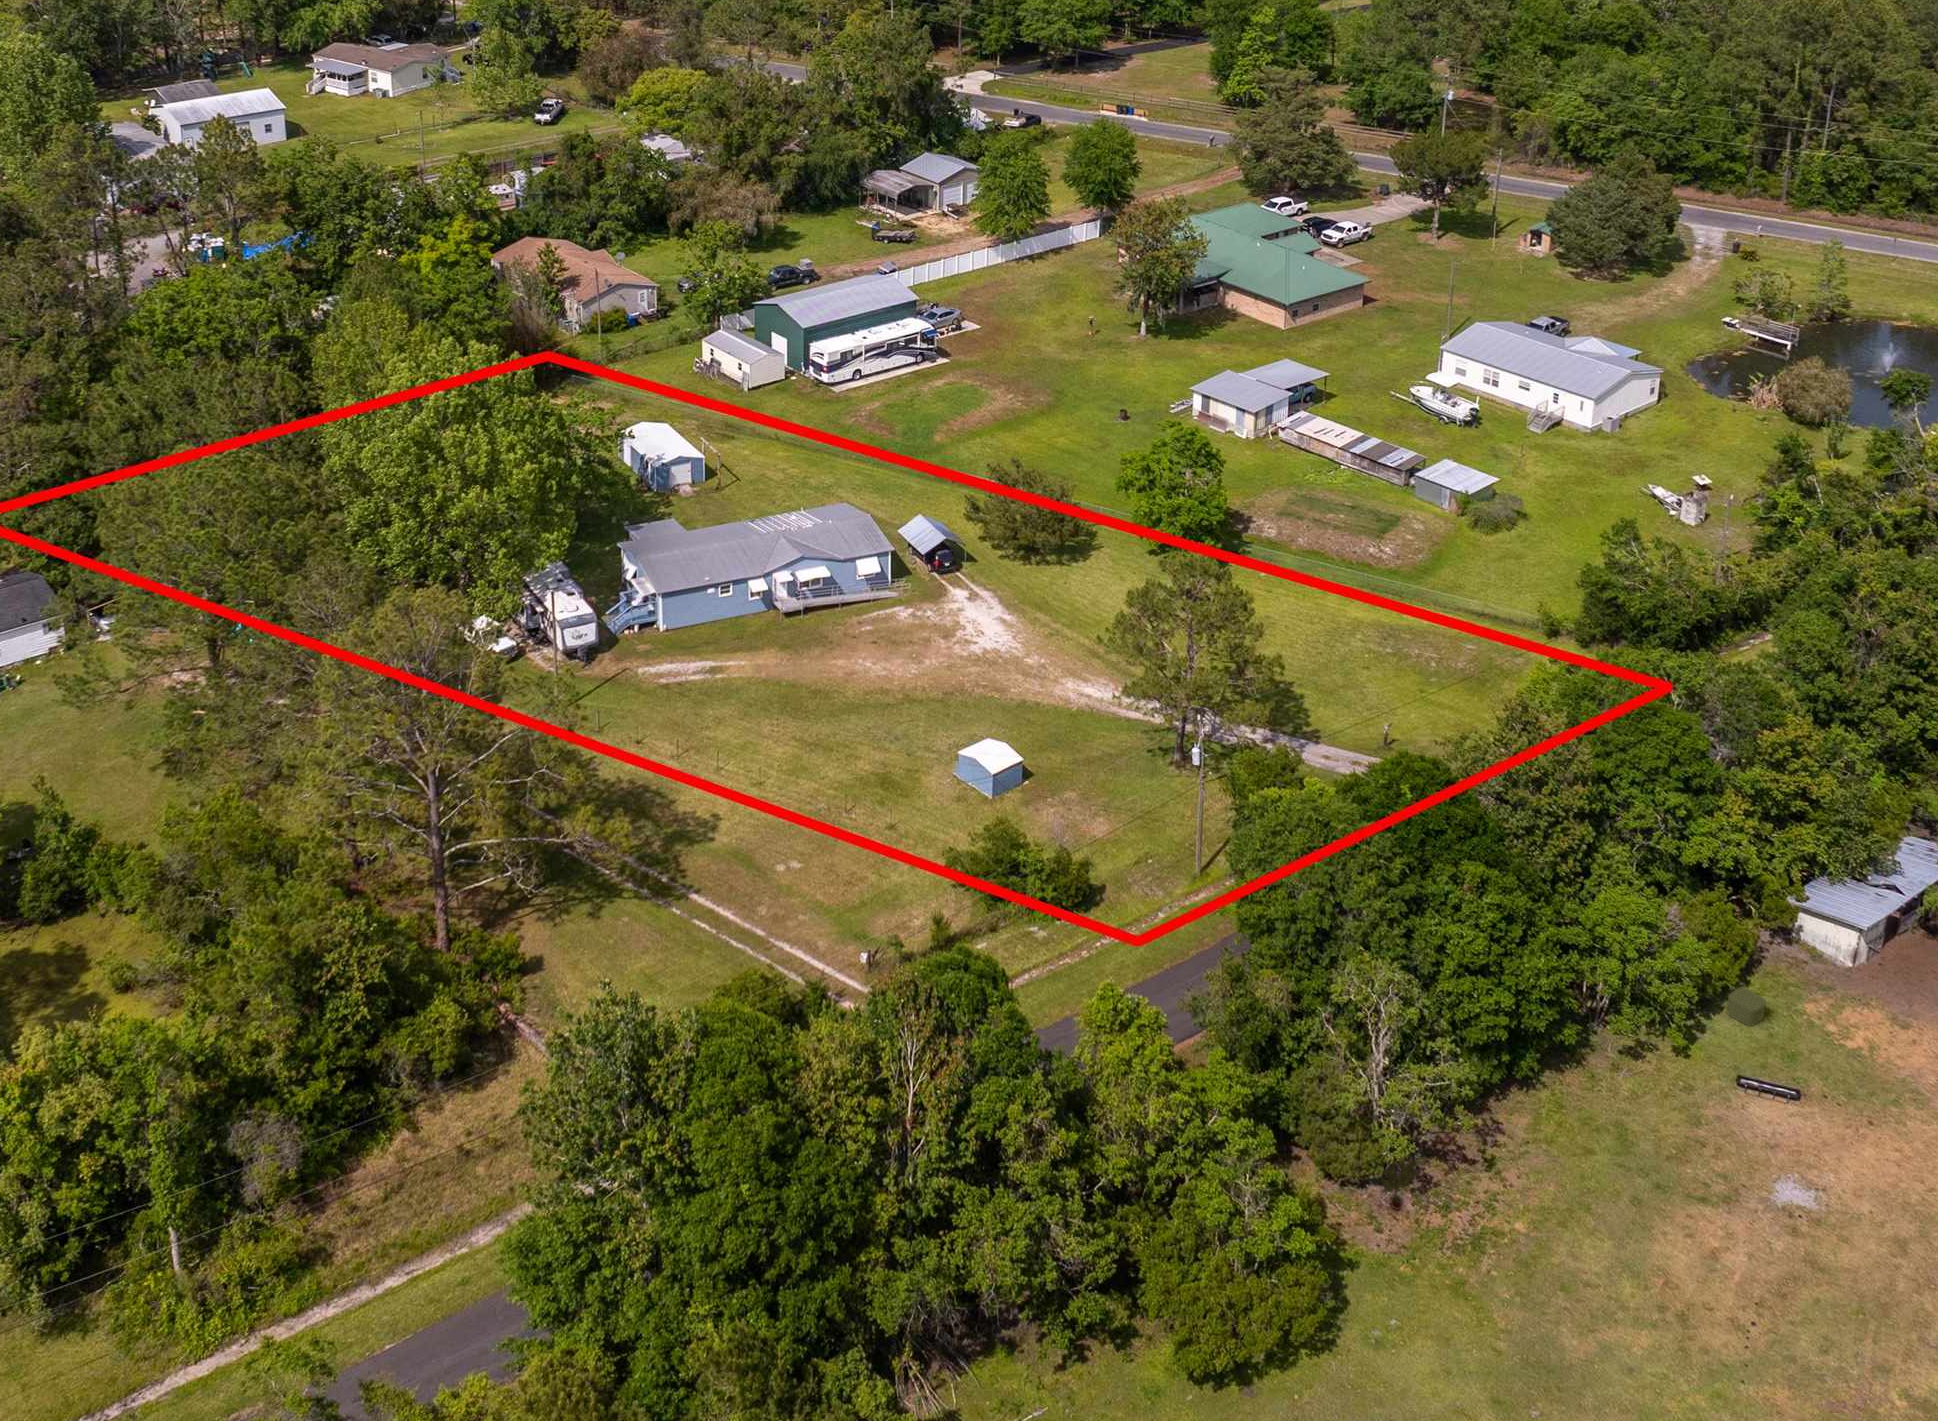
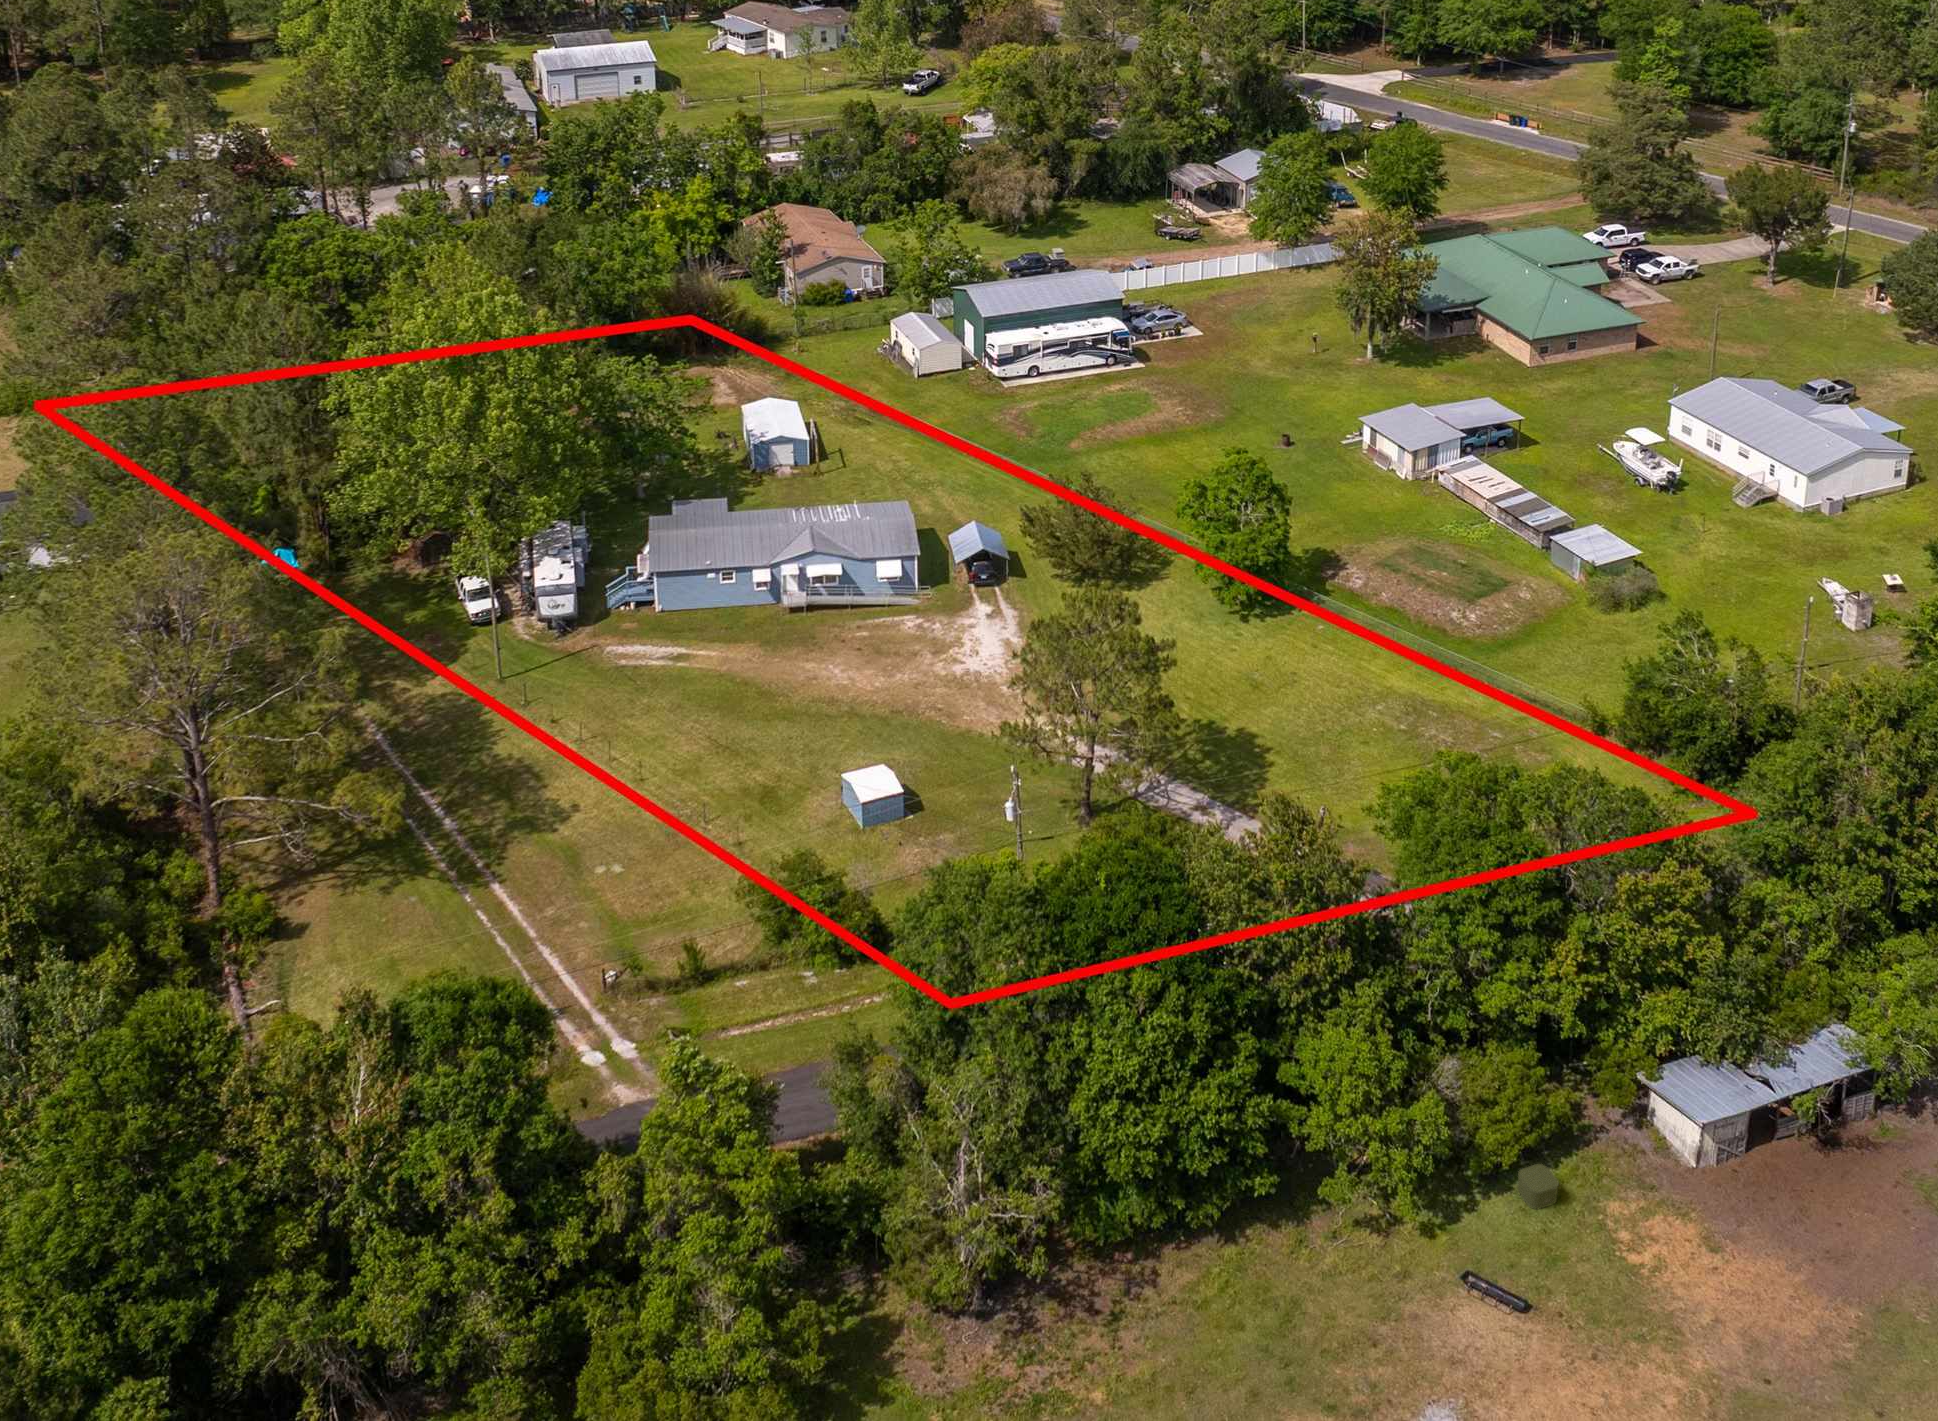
potted tree: present [1381,1156,1417,1210] -> none [980,1271,1029,1329]

